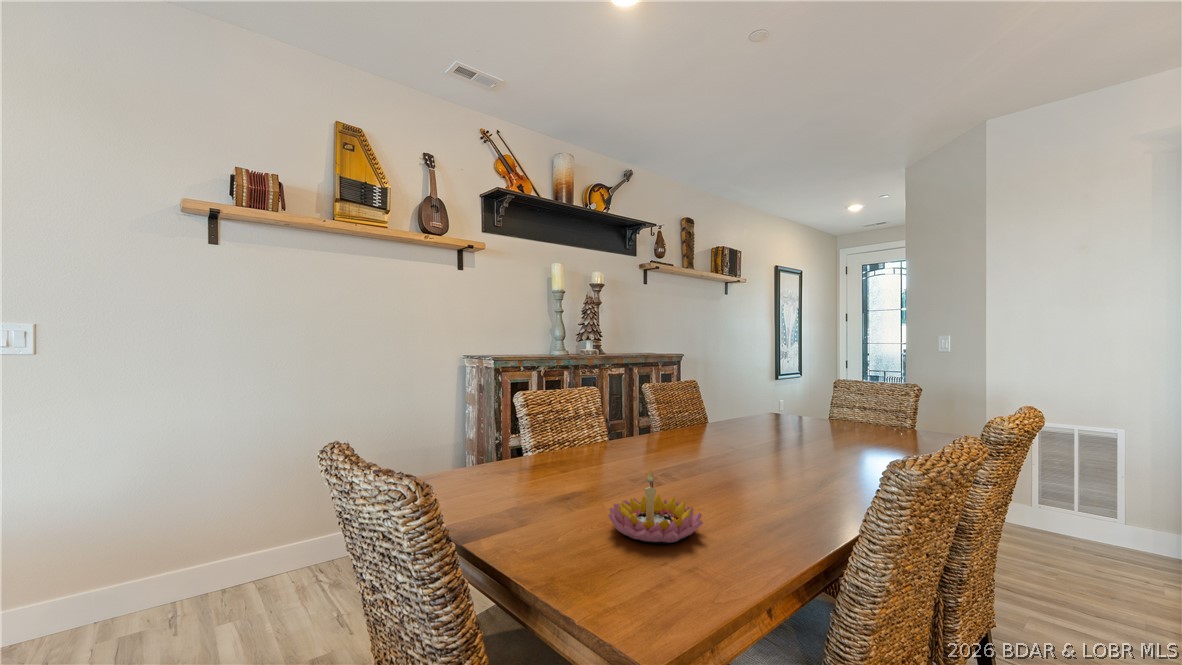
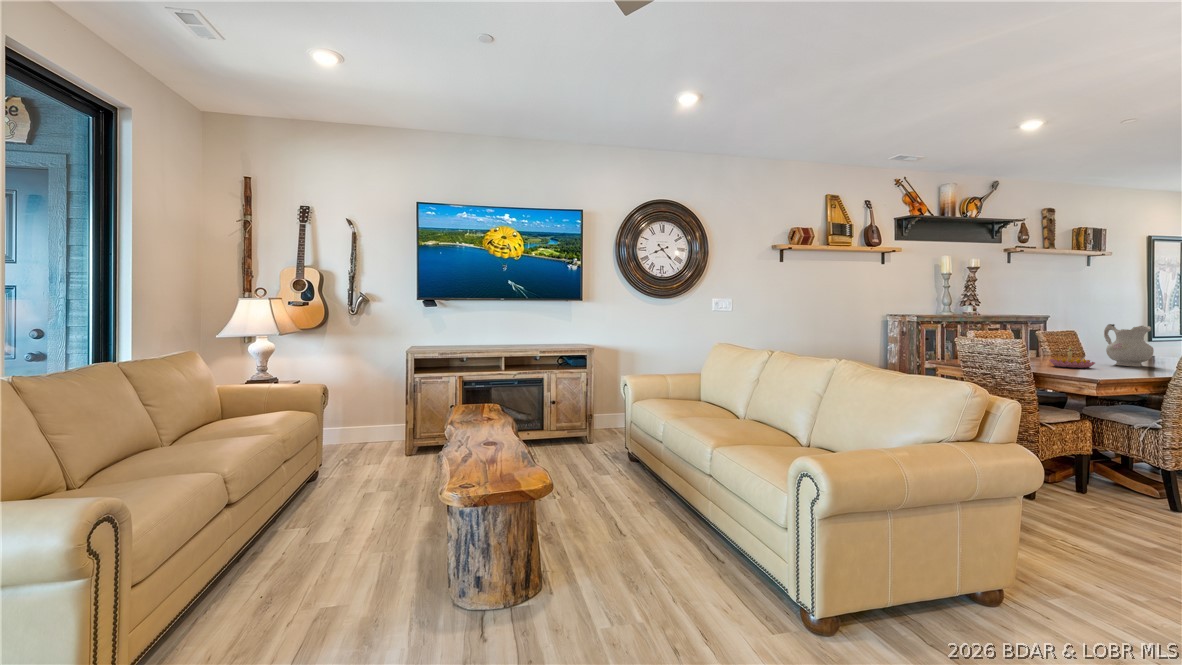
ceramic pitcher: none [726,395,811,506] -> present [1104,324,1154,367]

